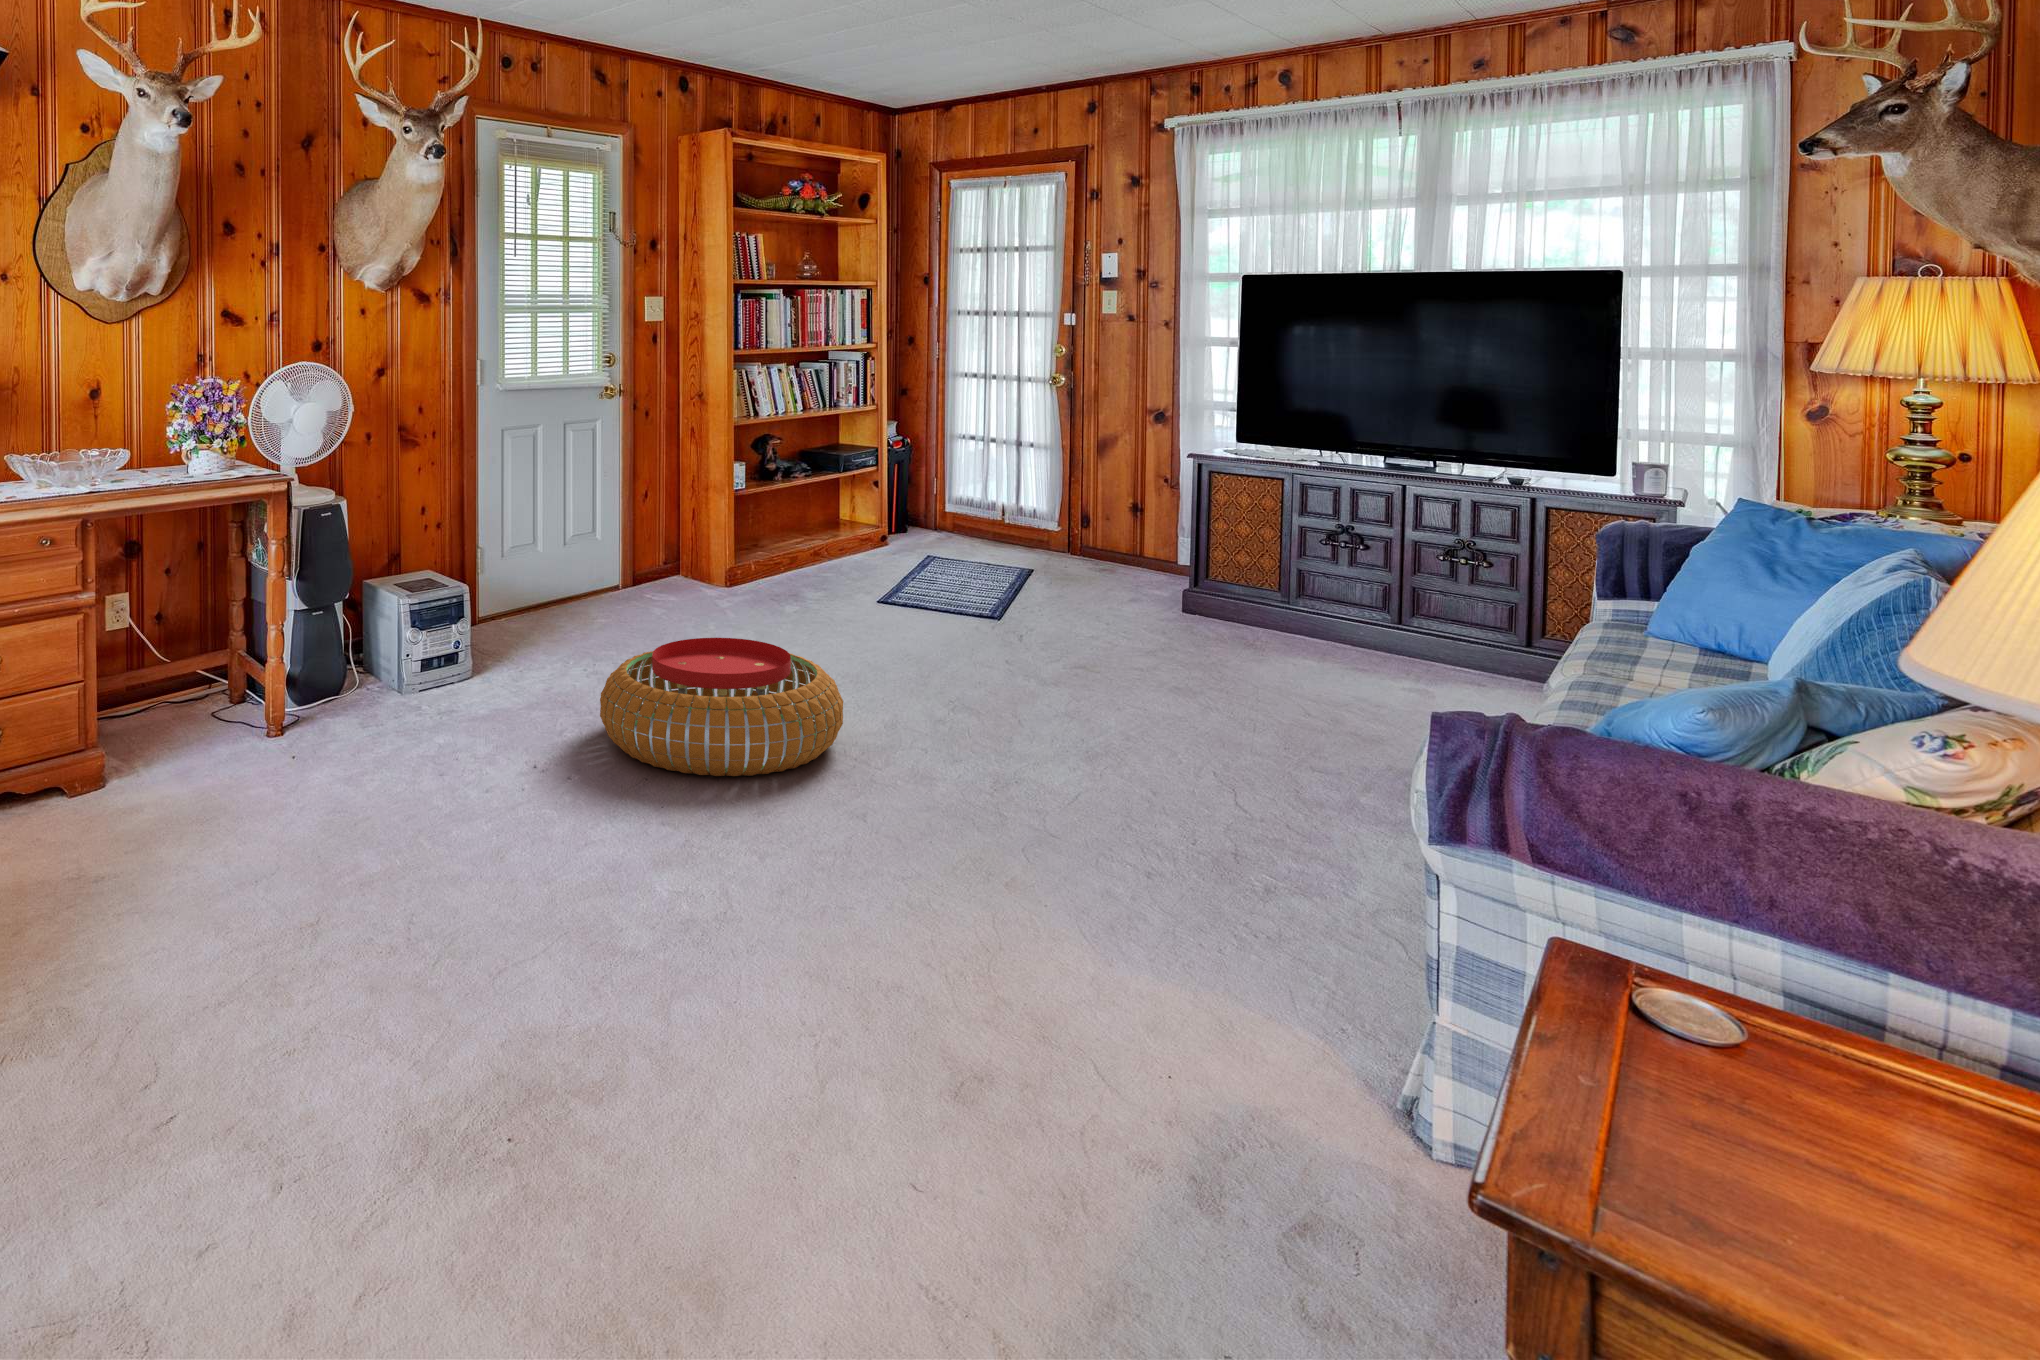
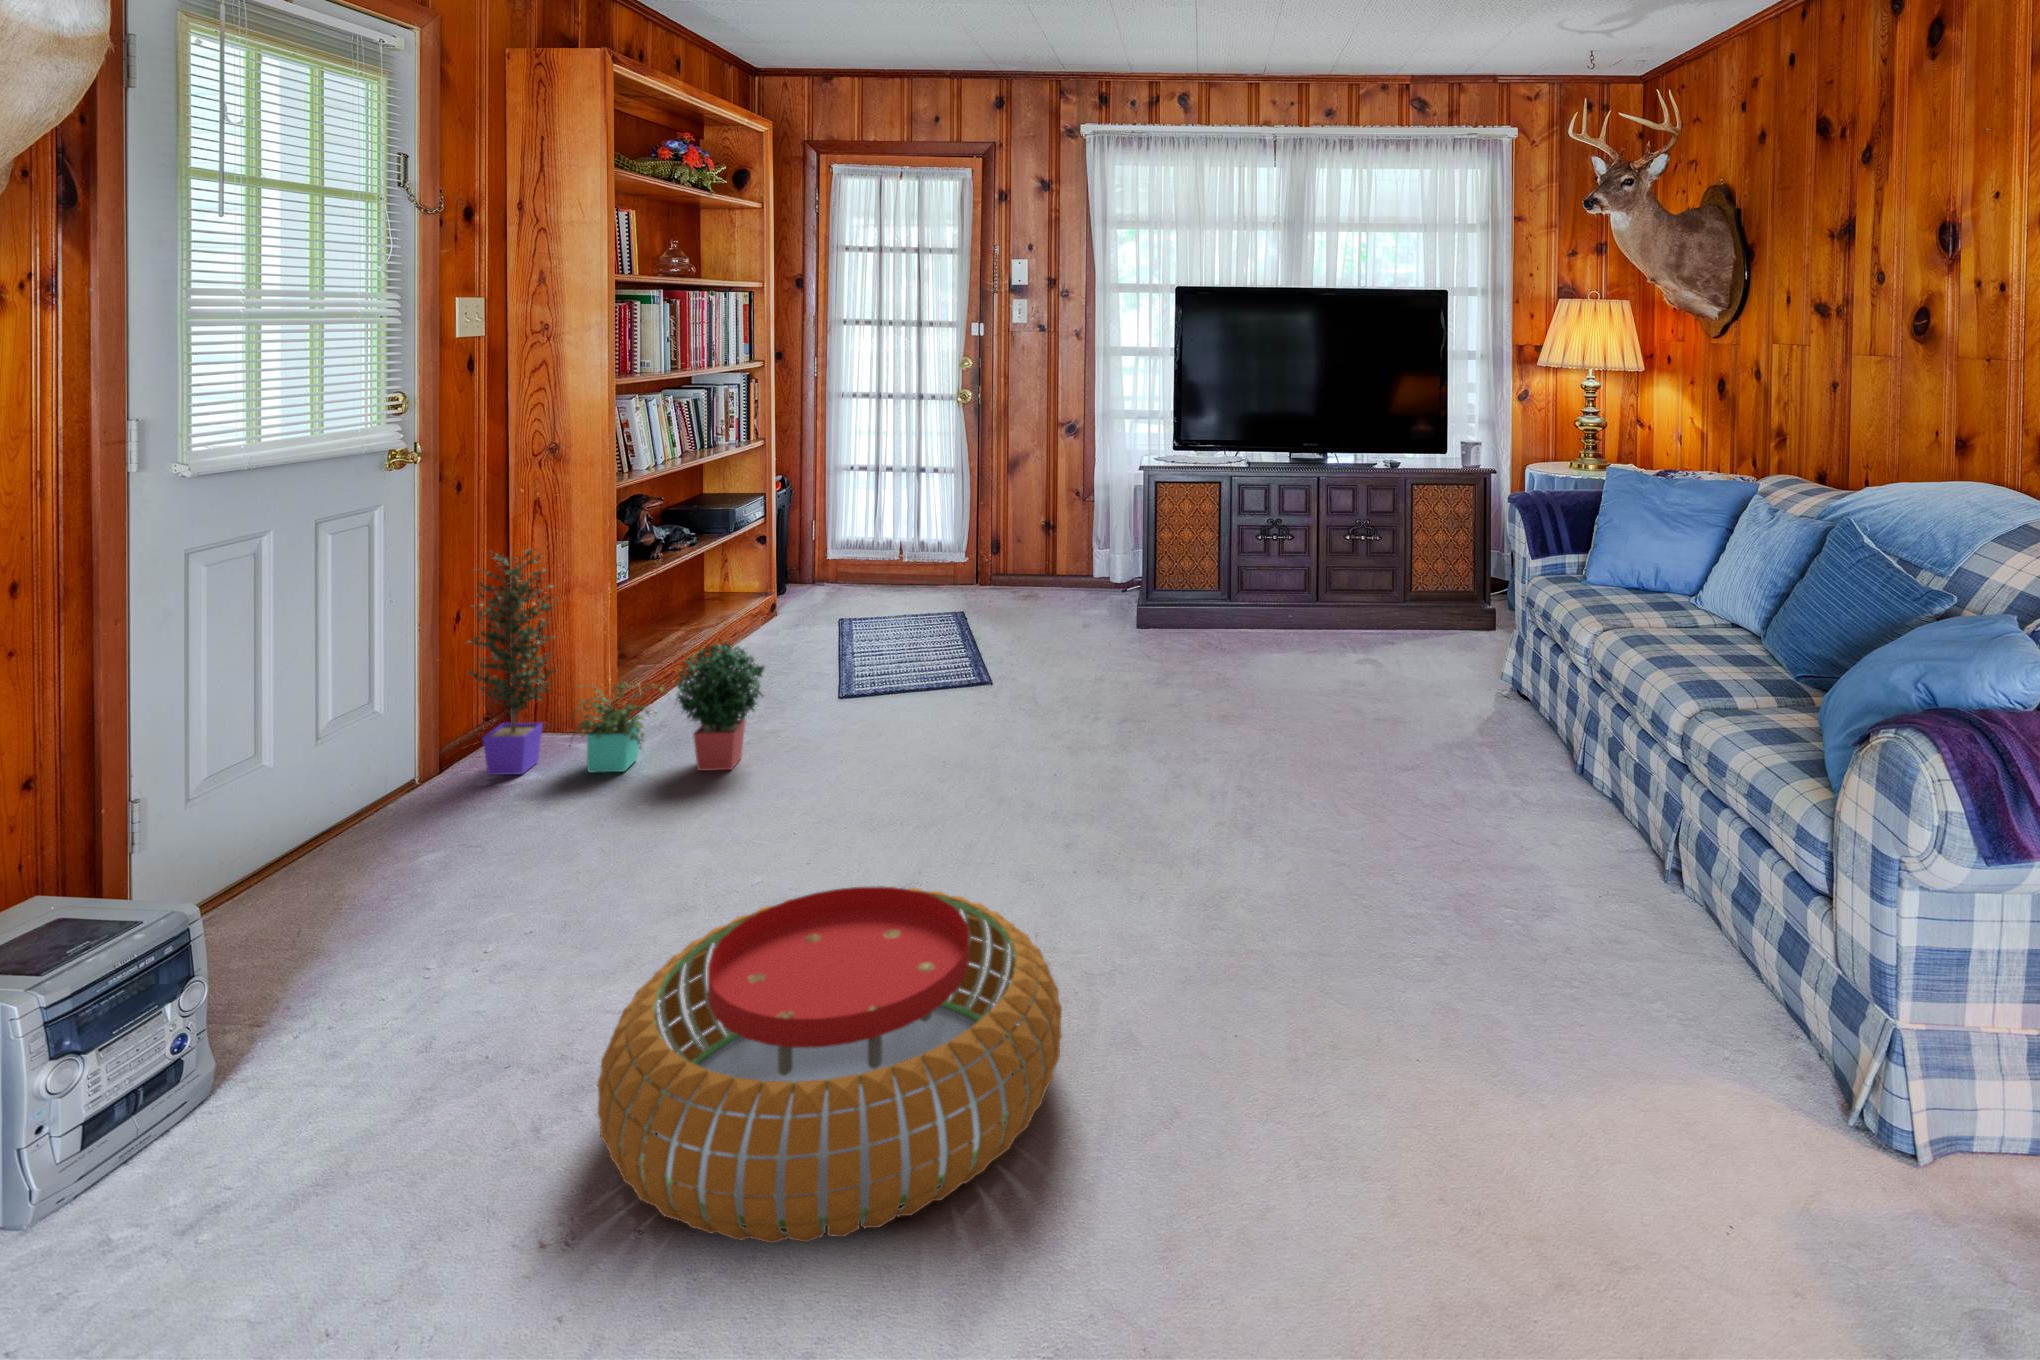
potted plant: none [641,456,810,618] -> present [469,549,764,775]

